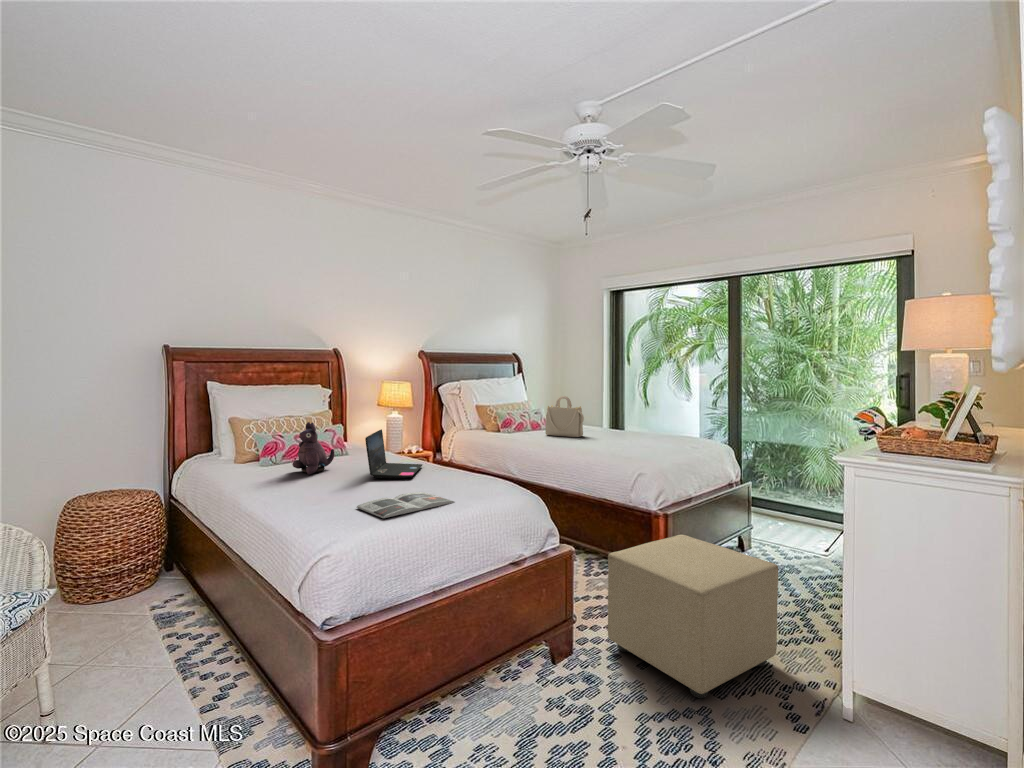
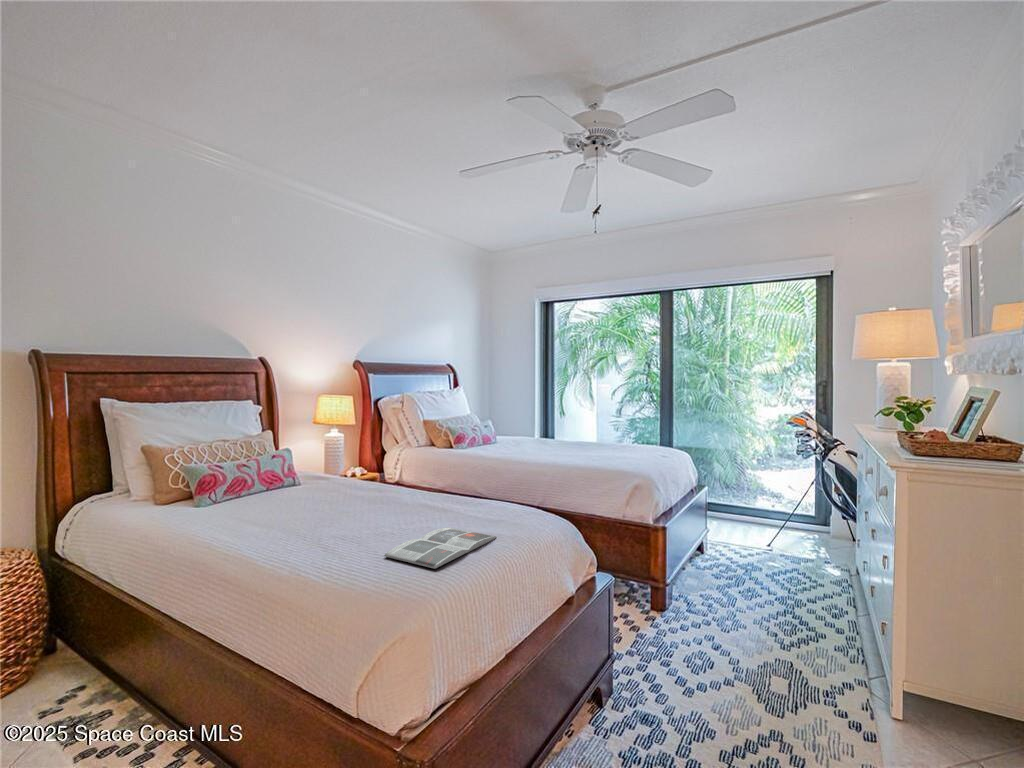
handbag: present [546,396,584,437] -> none [501,406,541,449]
plush toy: present [292,422,335,474] -> none [249,448,301,514]
laptop: present [365,429,422,479] -> none [357,453,415,513]
ottoman: present [608,535,778,698] -> none [642,546,806,723]

